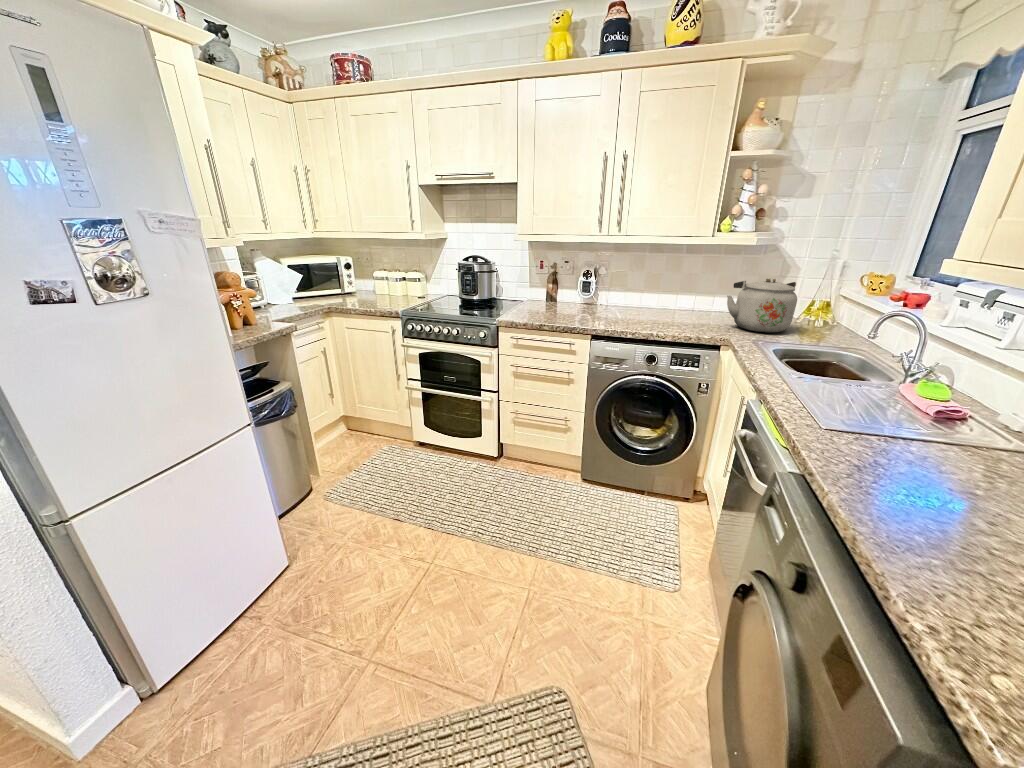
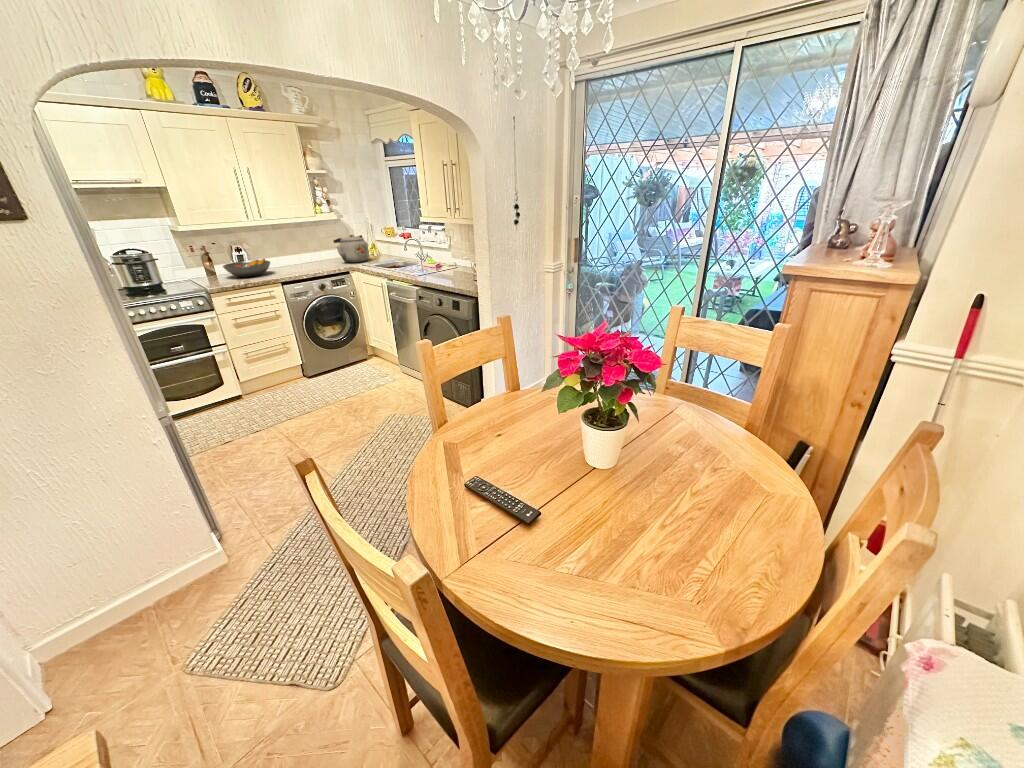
fruit bowl: none [554,291,614,314] -> present [223,259,270,277]

